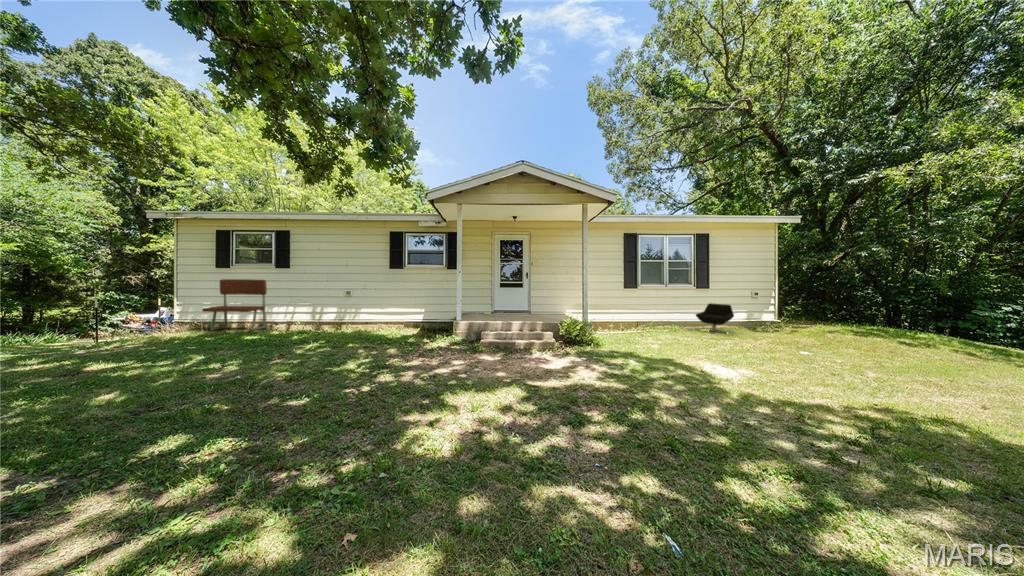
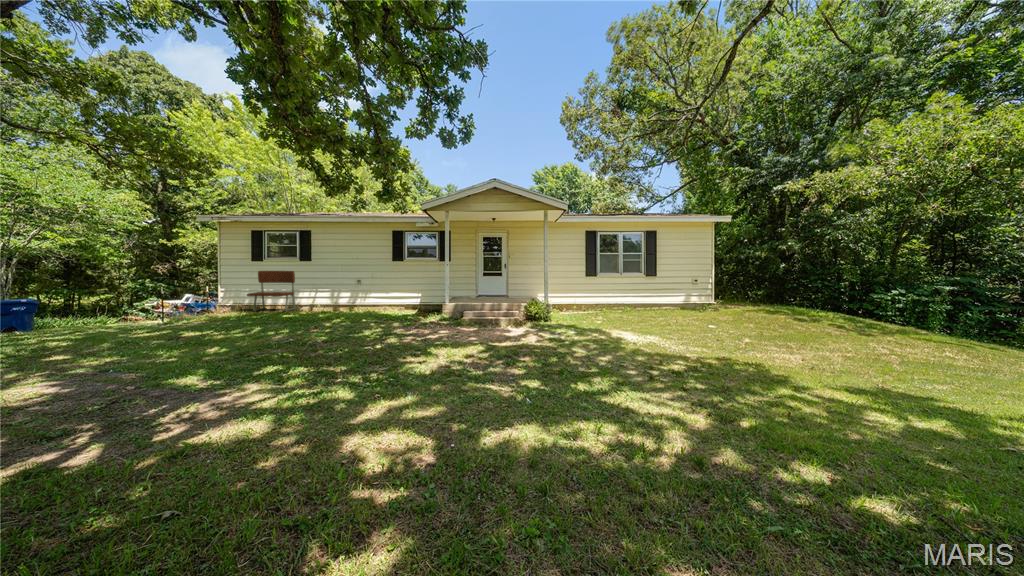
lounge chair: present [696,303,734,333] -> none [641,289,672,313]

